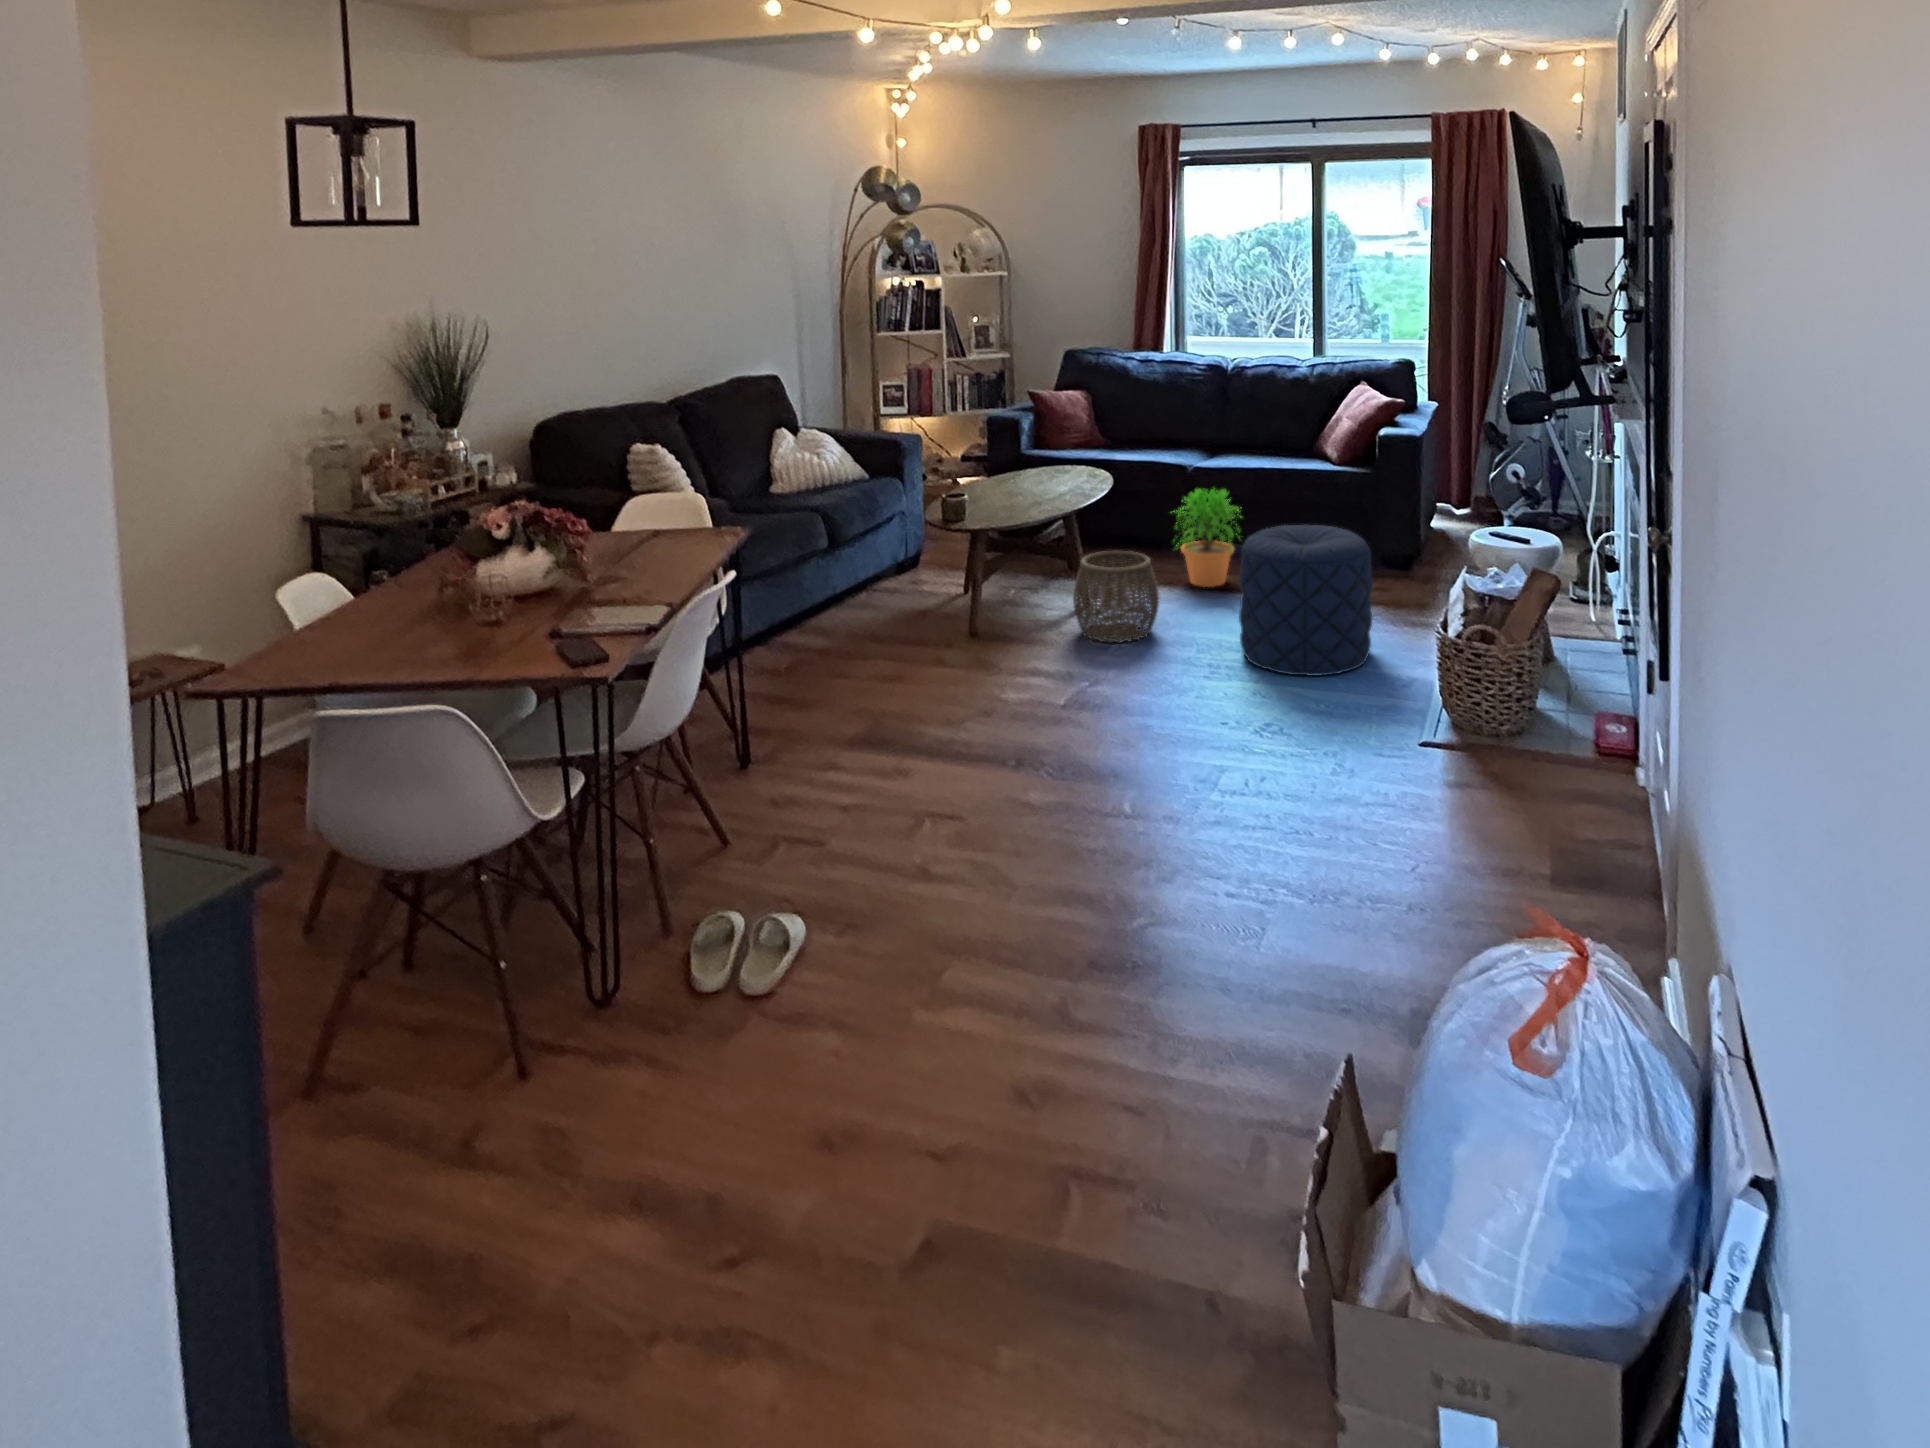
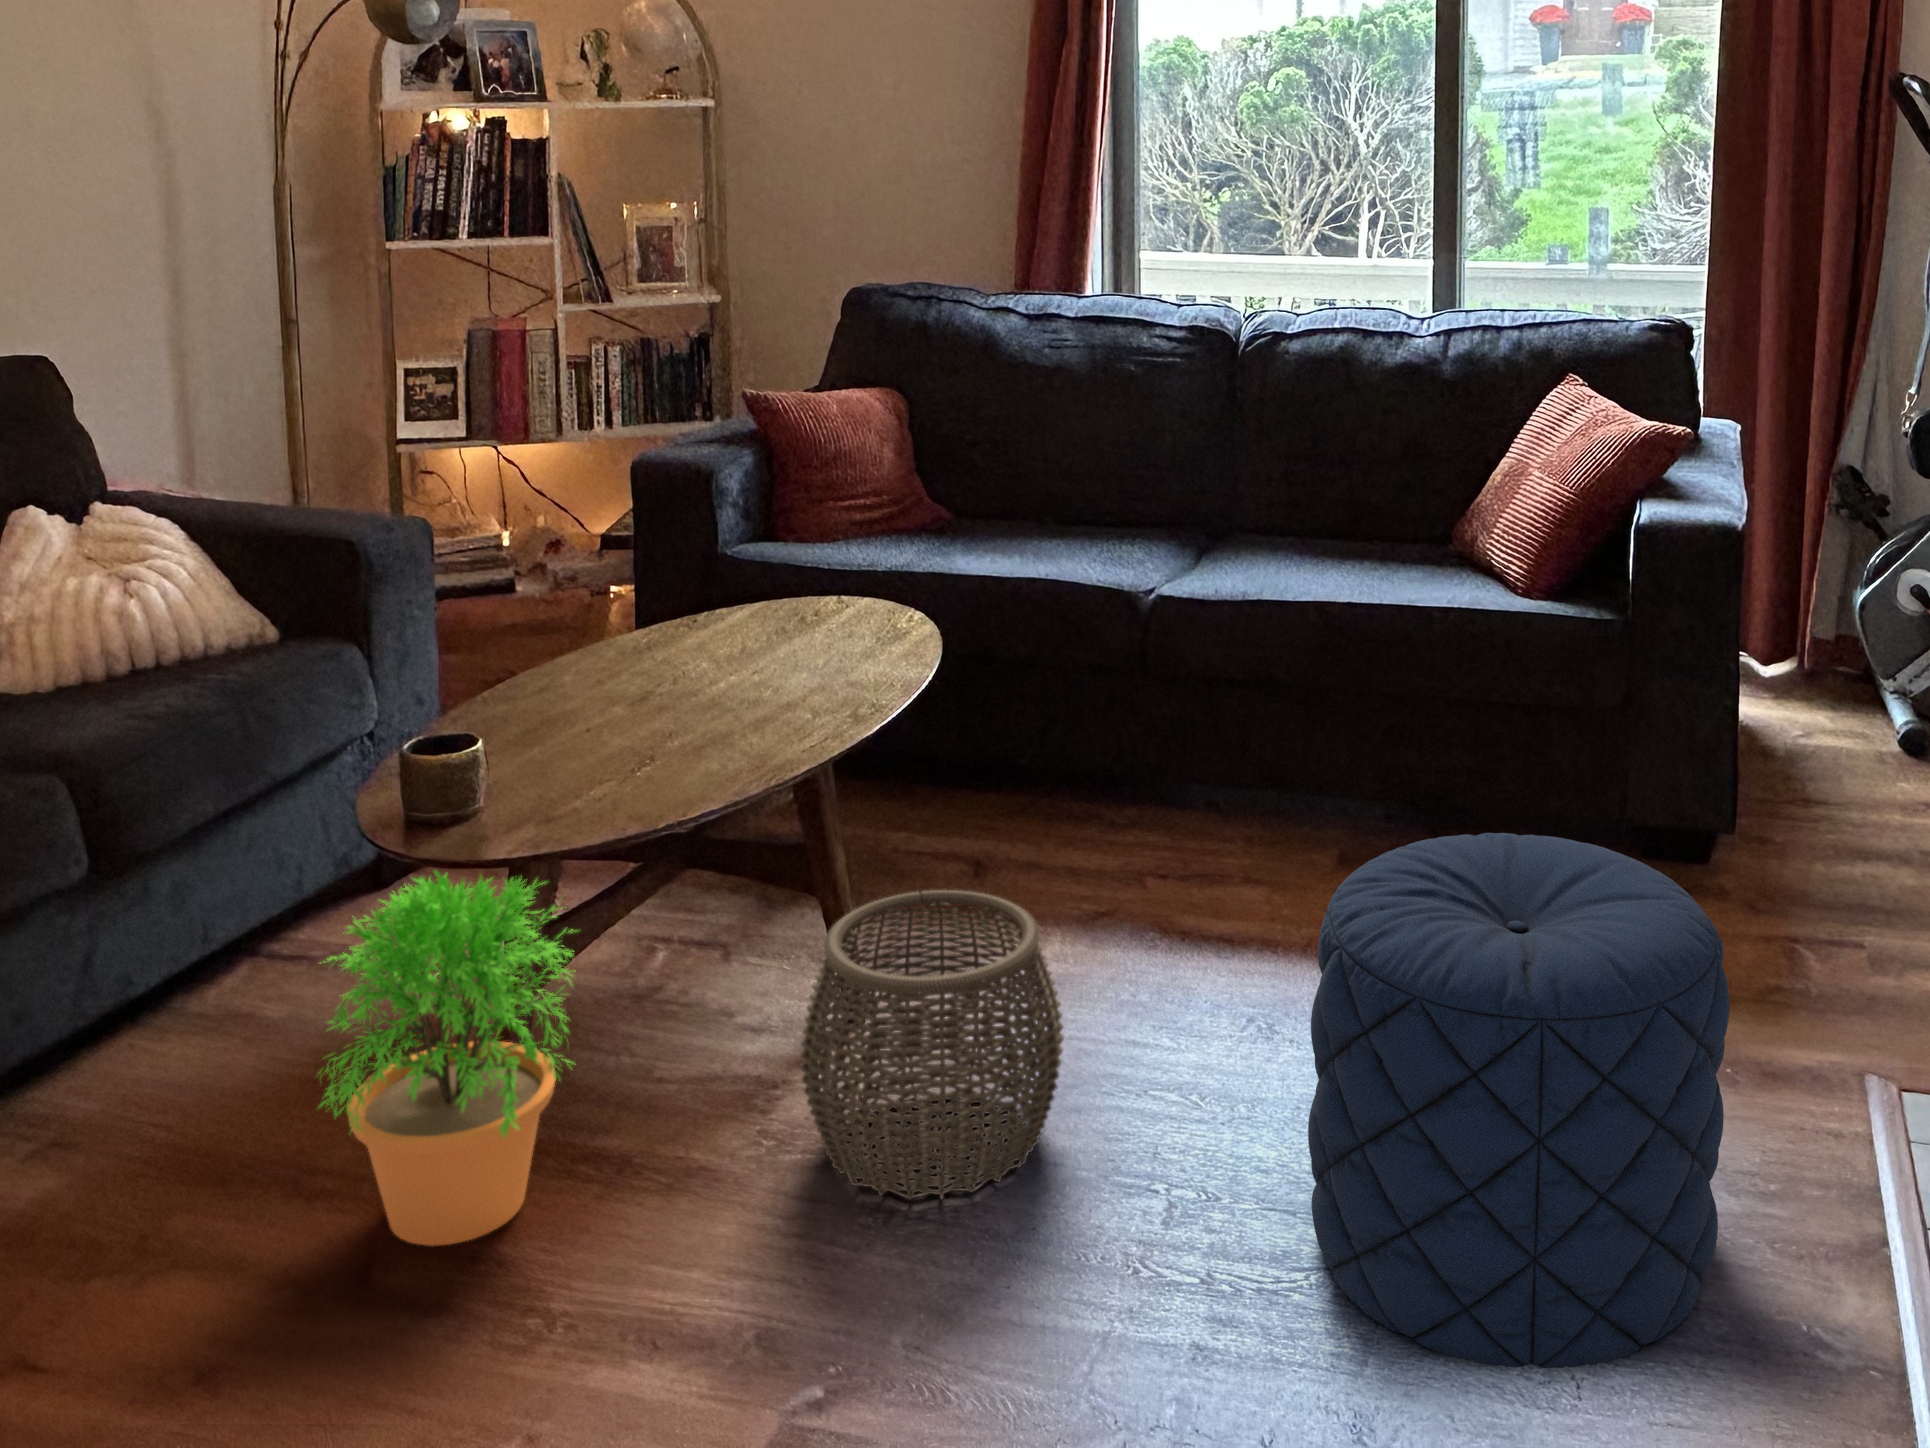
potted plant: present [1176,488,1239,587] -> present [319,871,573,1246]

